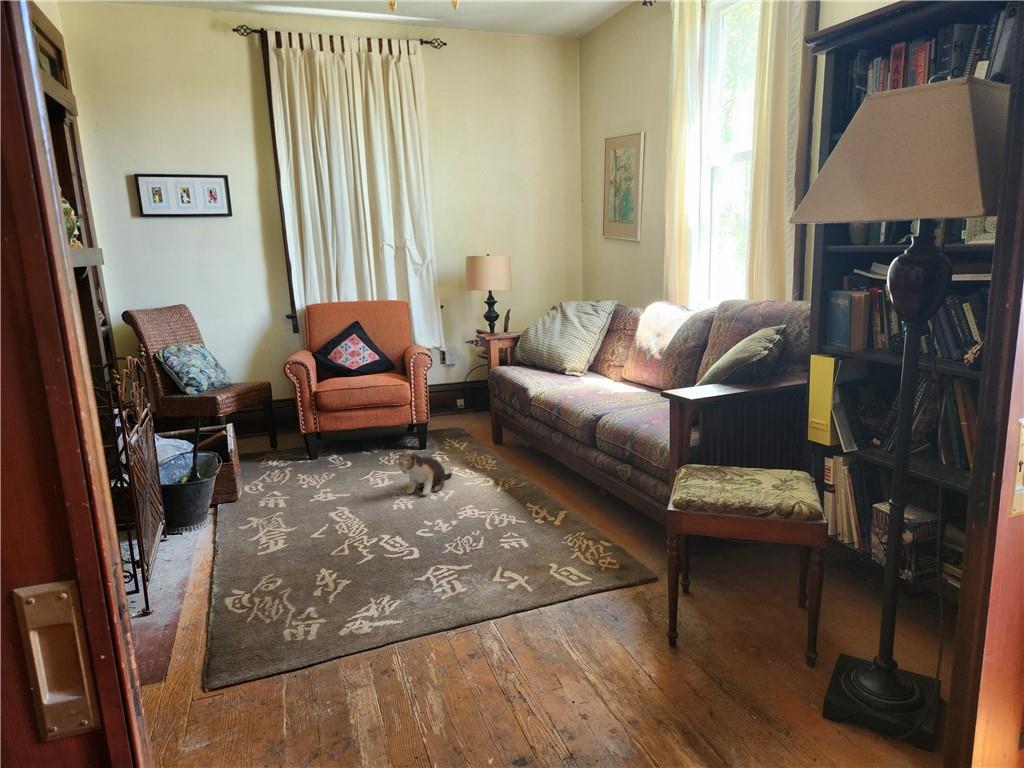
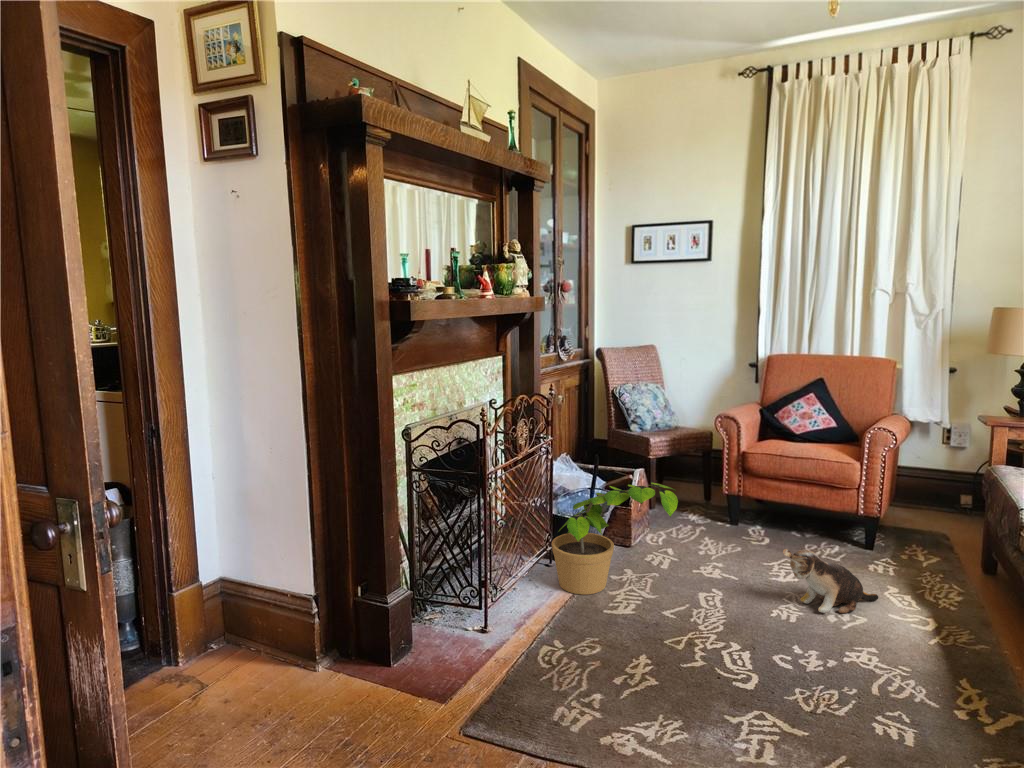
potted plant: none [176,423,309,554] -> present [552,483,678,595]

